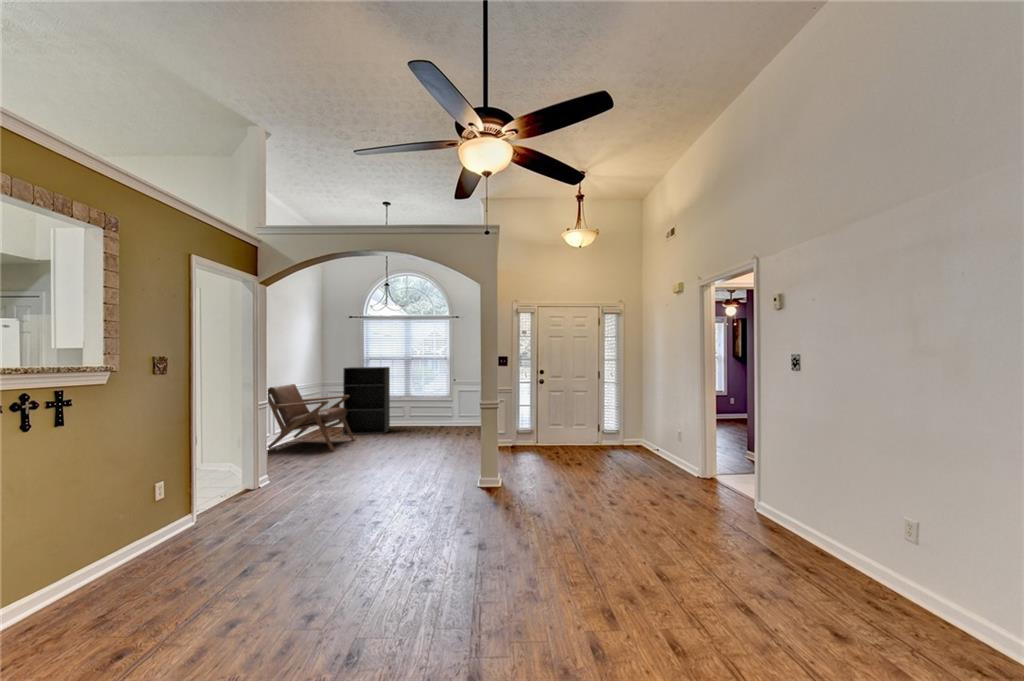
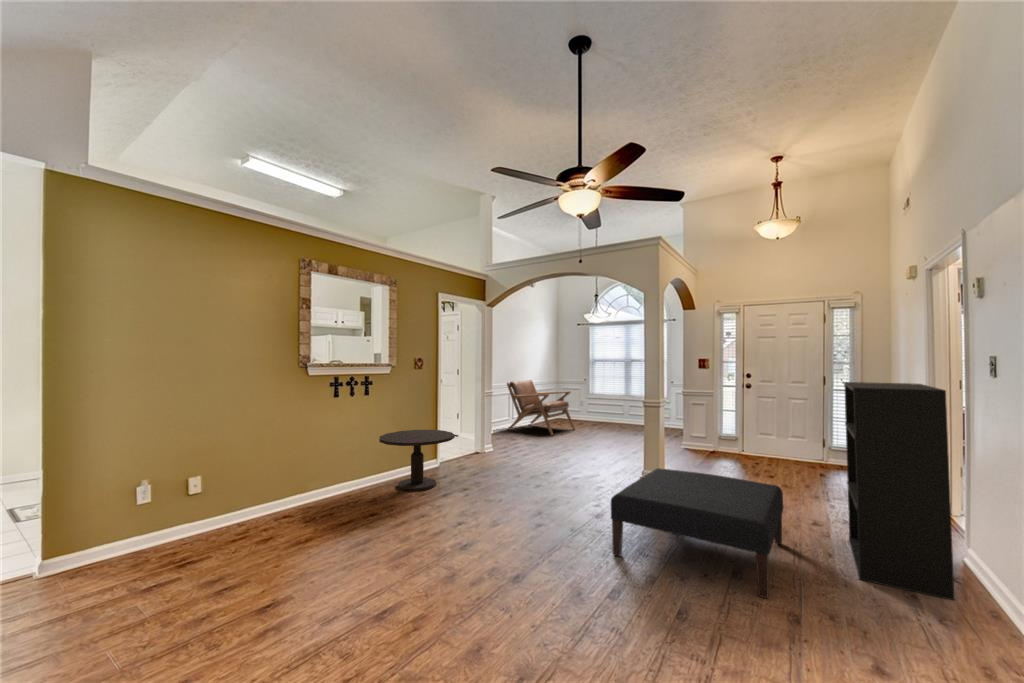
bookshelf: present [343,367,390,435] -> present [844,382,954,600]
side table: none [90,468,245,582] -> present [379,430,455,491]
ottoman: none [531,473,701,589] -> present [611,468,783,598]

